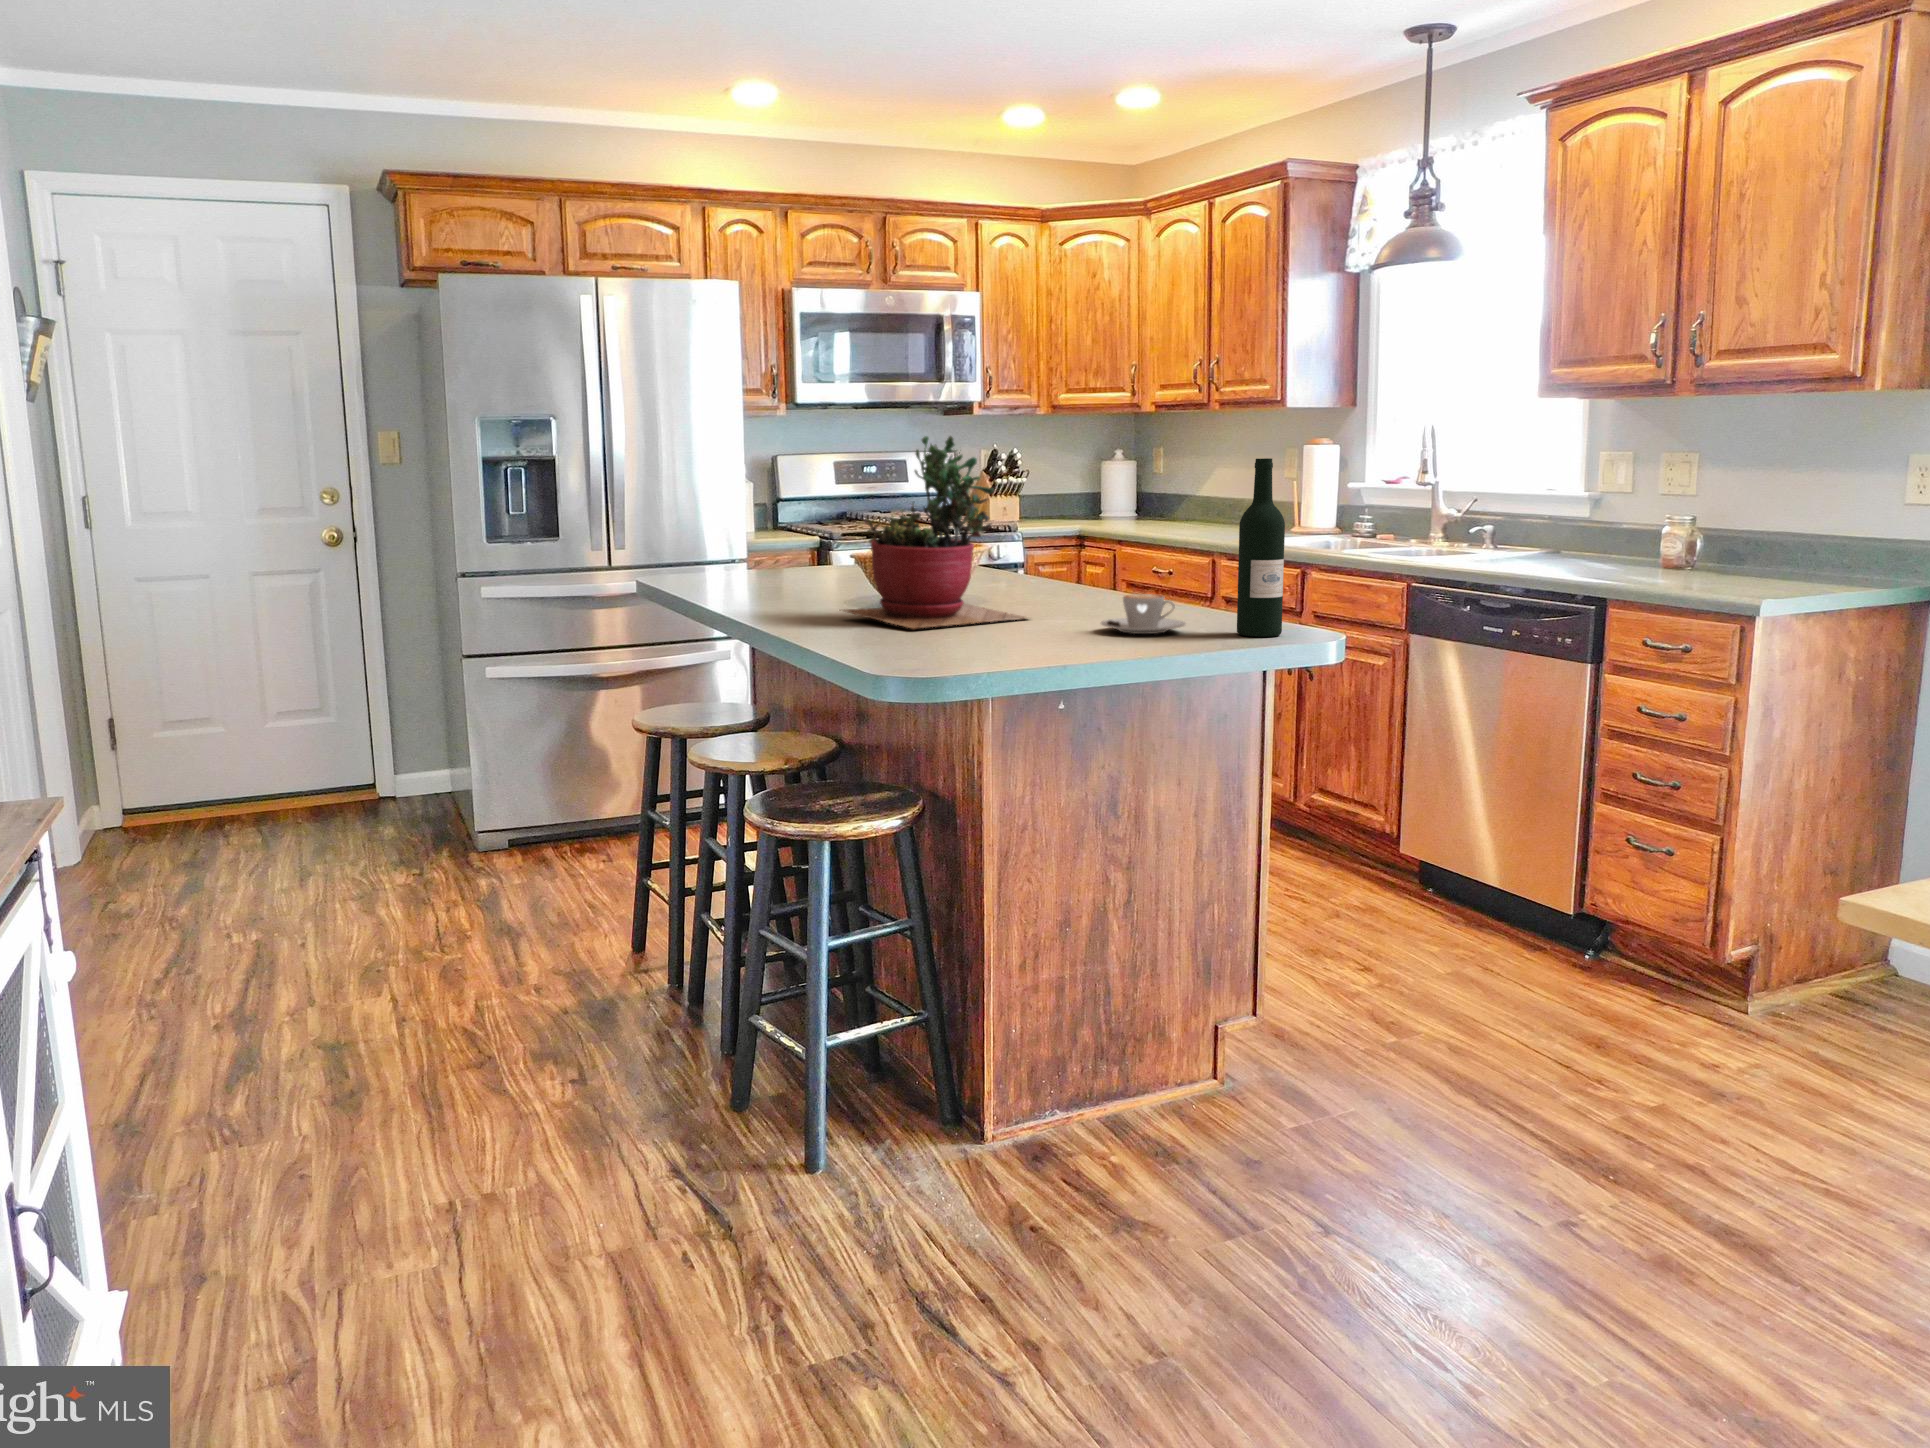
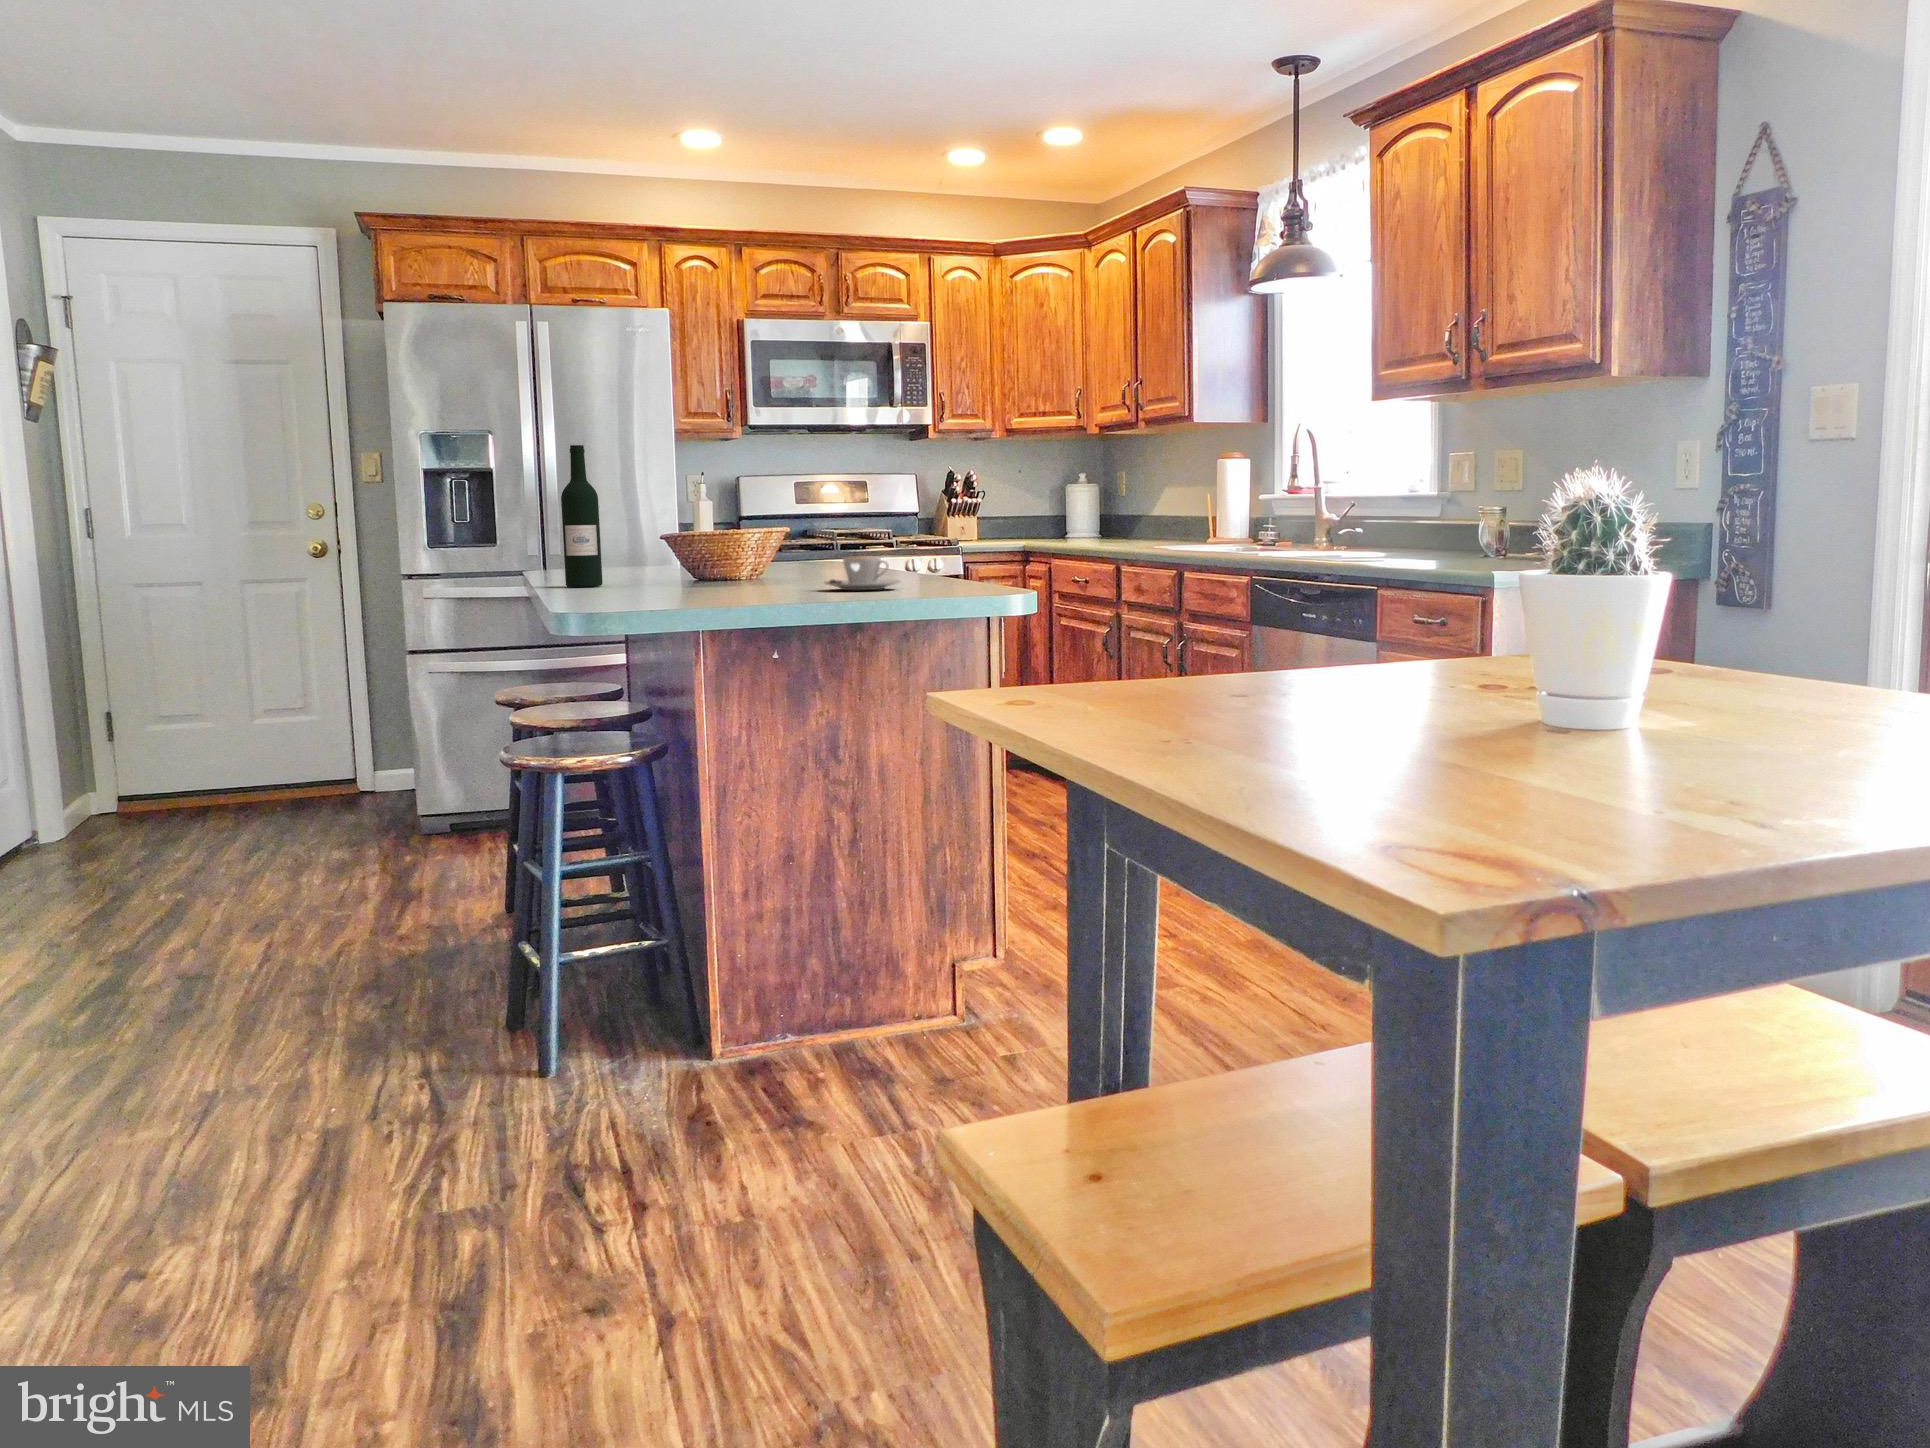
succulent plant: present [844,436,1028,628] -> none [620,419,793,588]
wine bottle: present [1237,458,1285,637] -> present [561,445,603,587]

